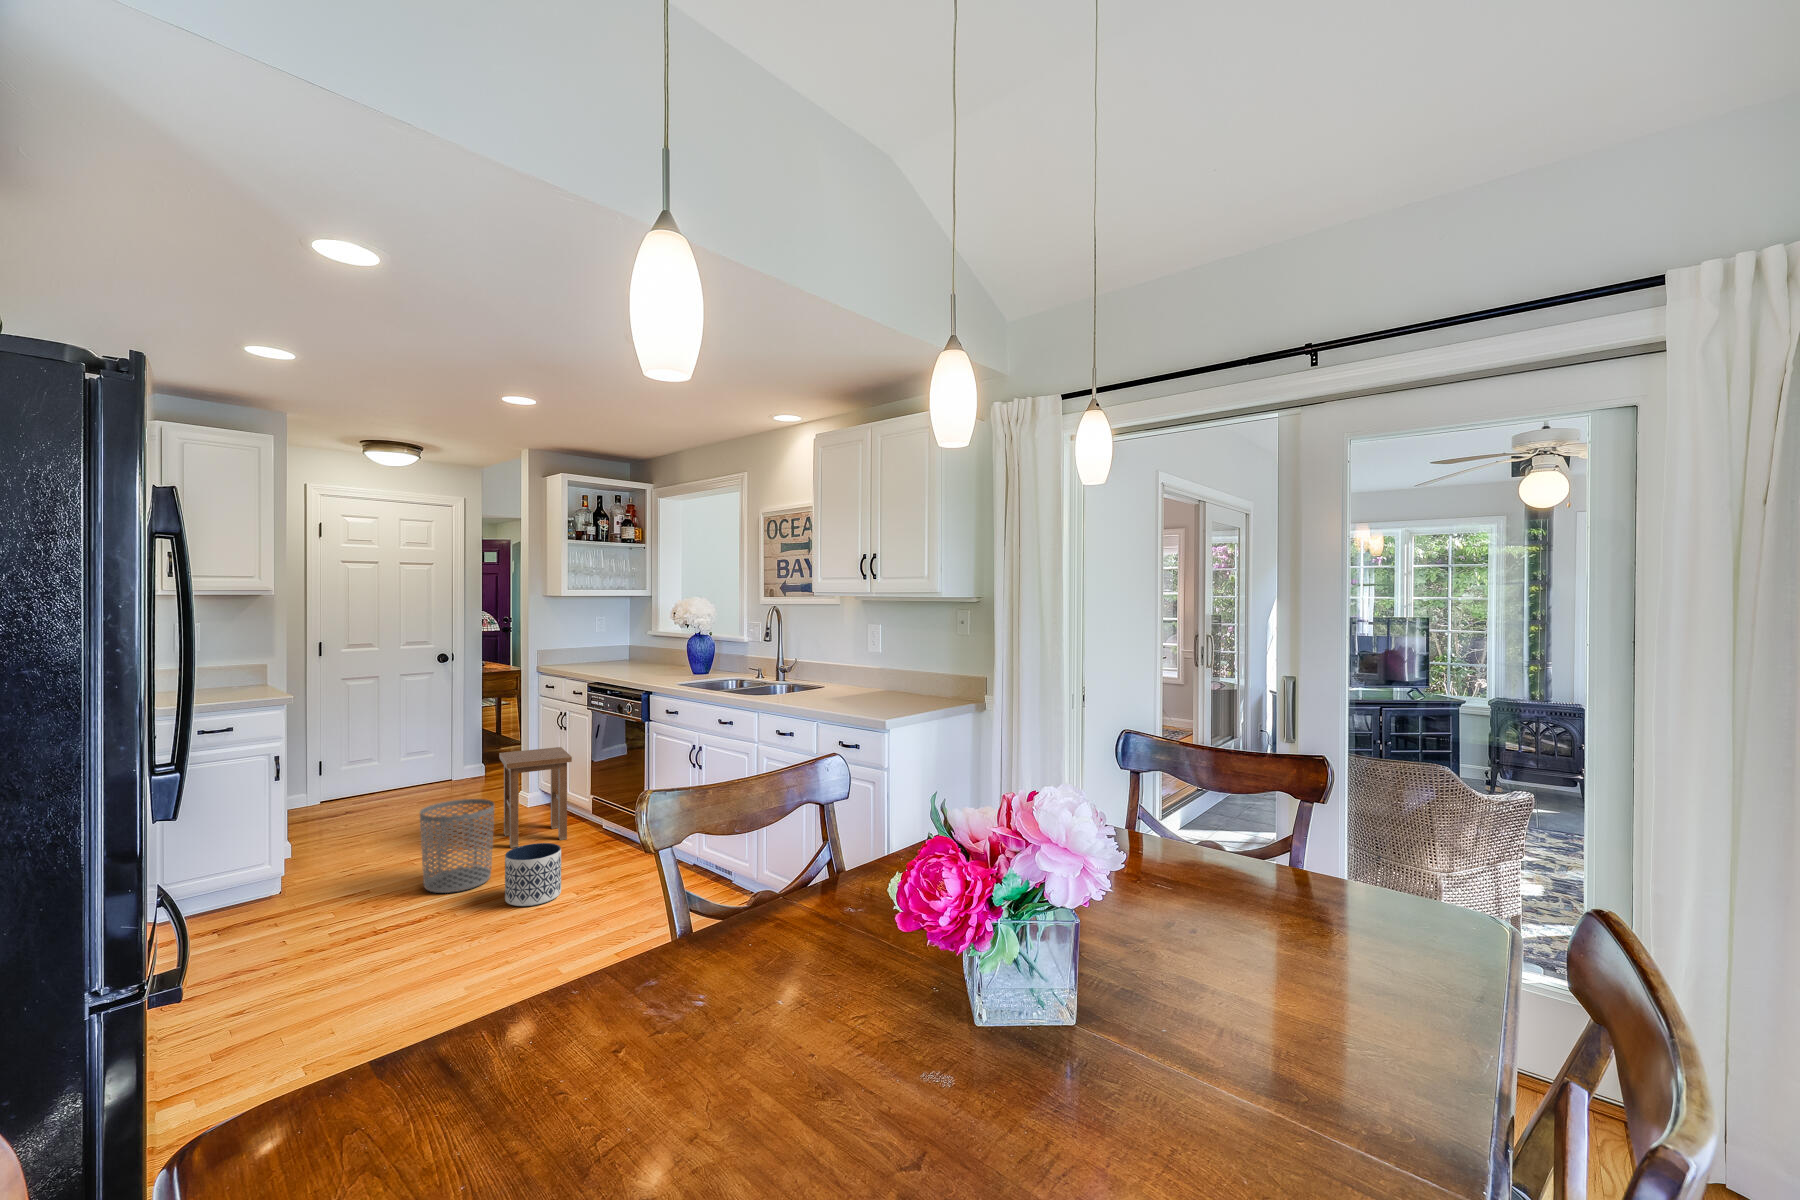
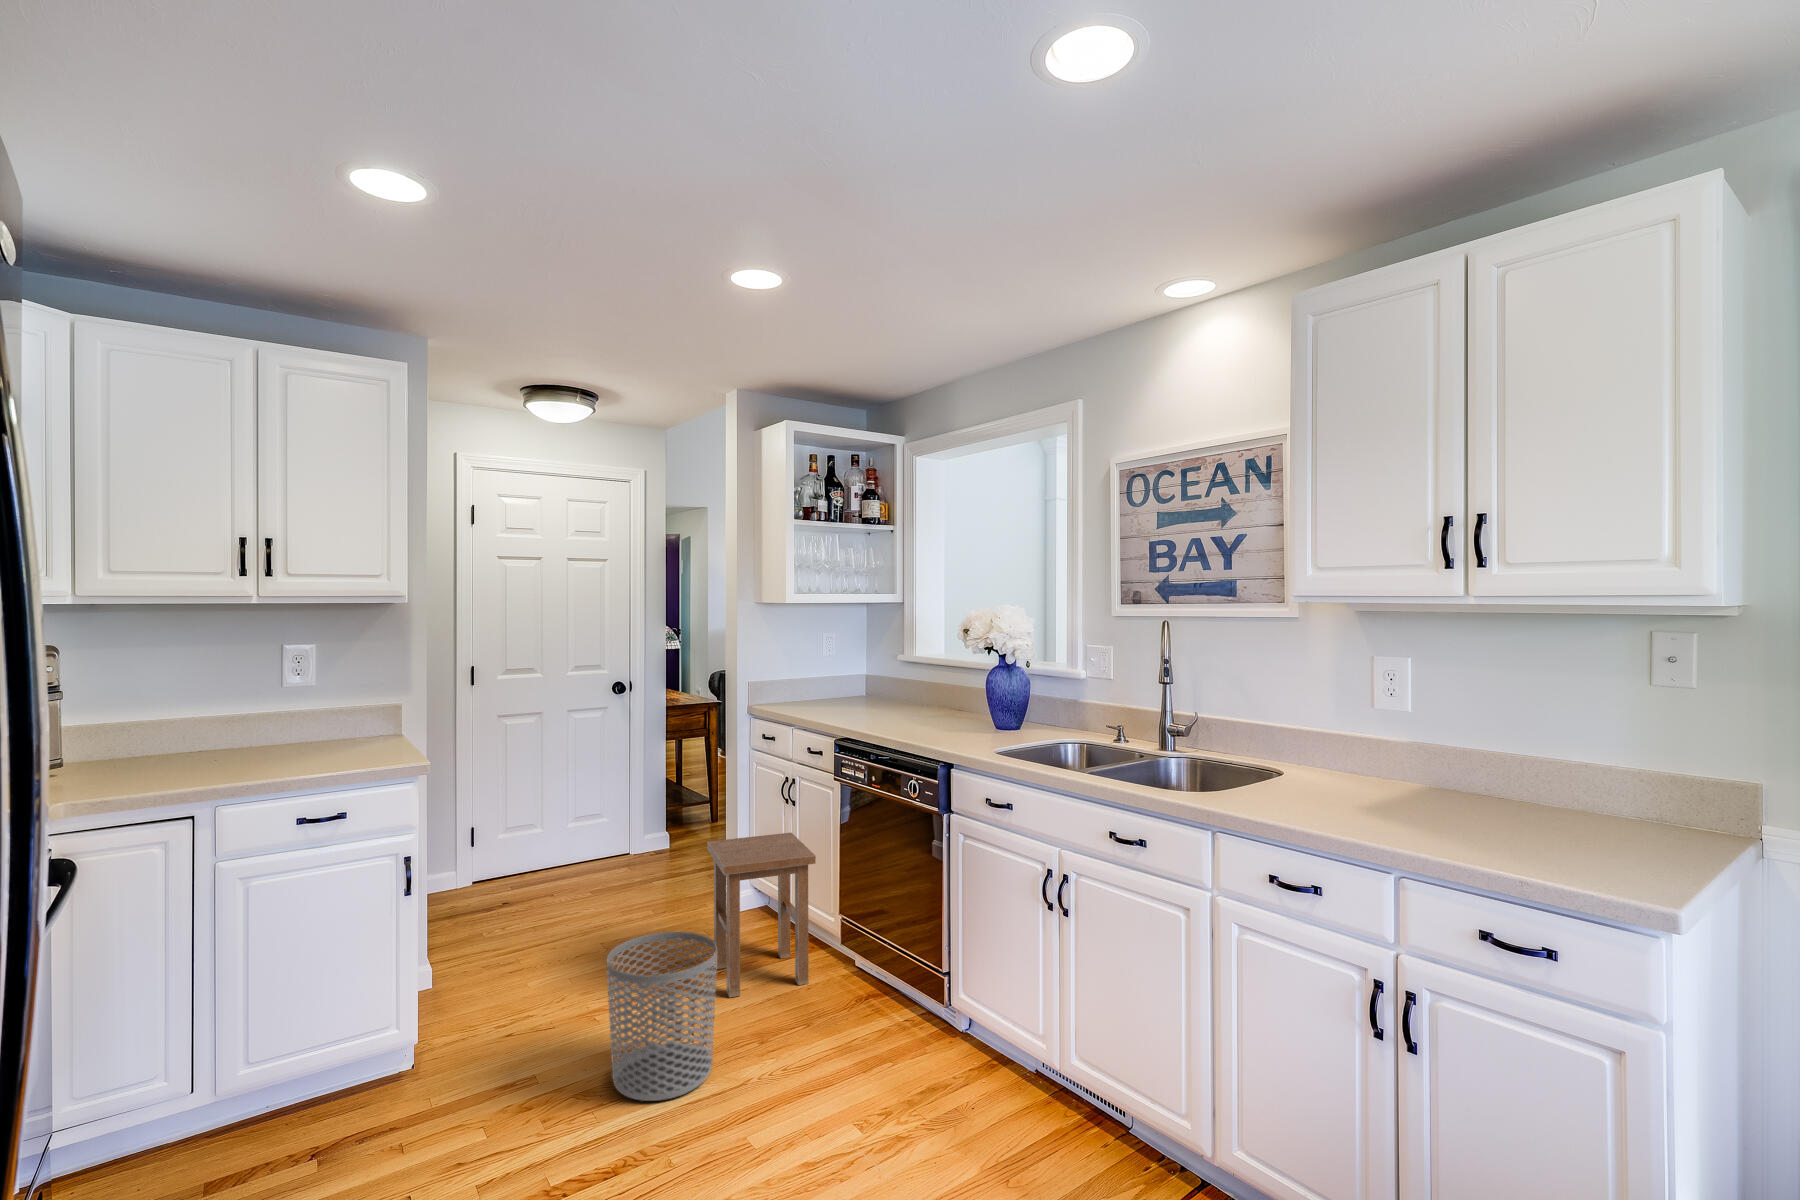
planter: present [505,843,561,906] -> none [745,1028,834,1154]

